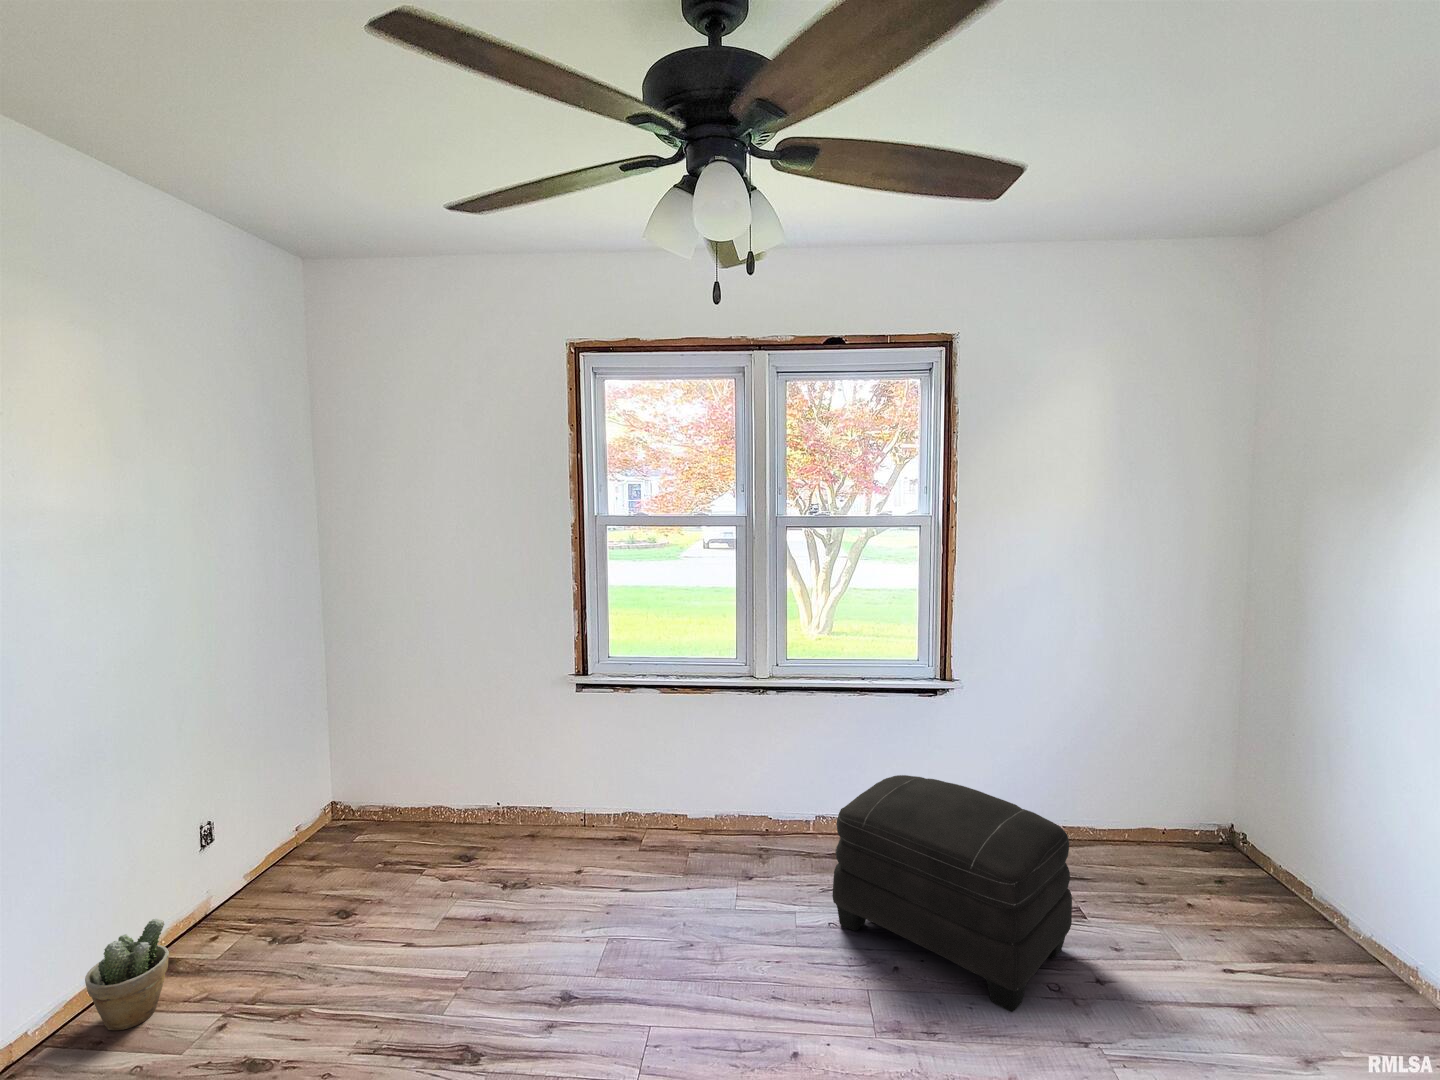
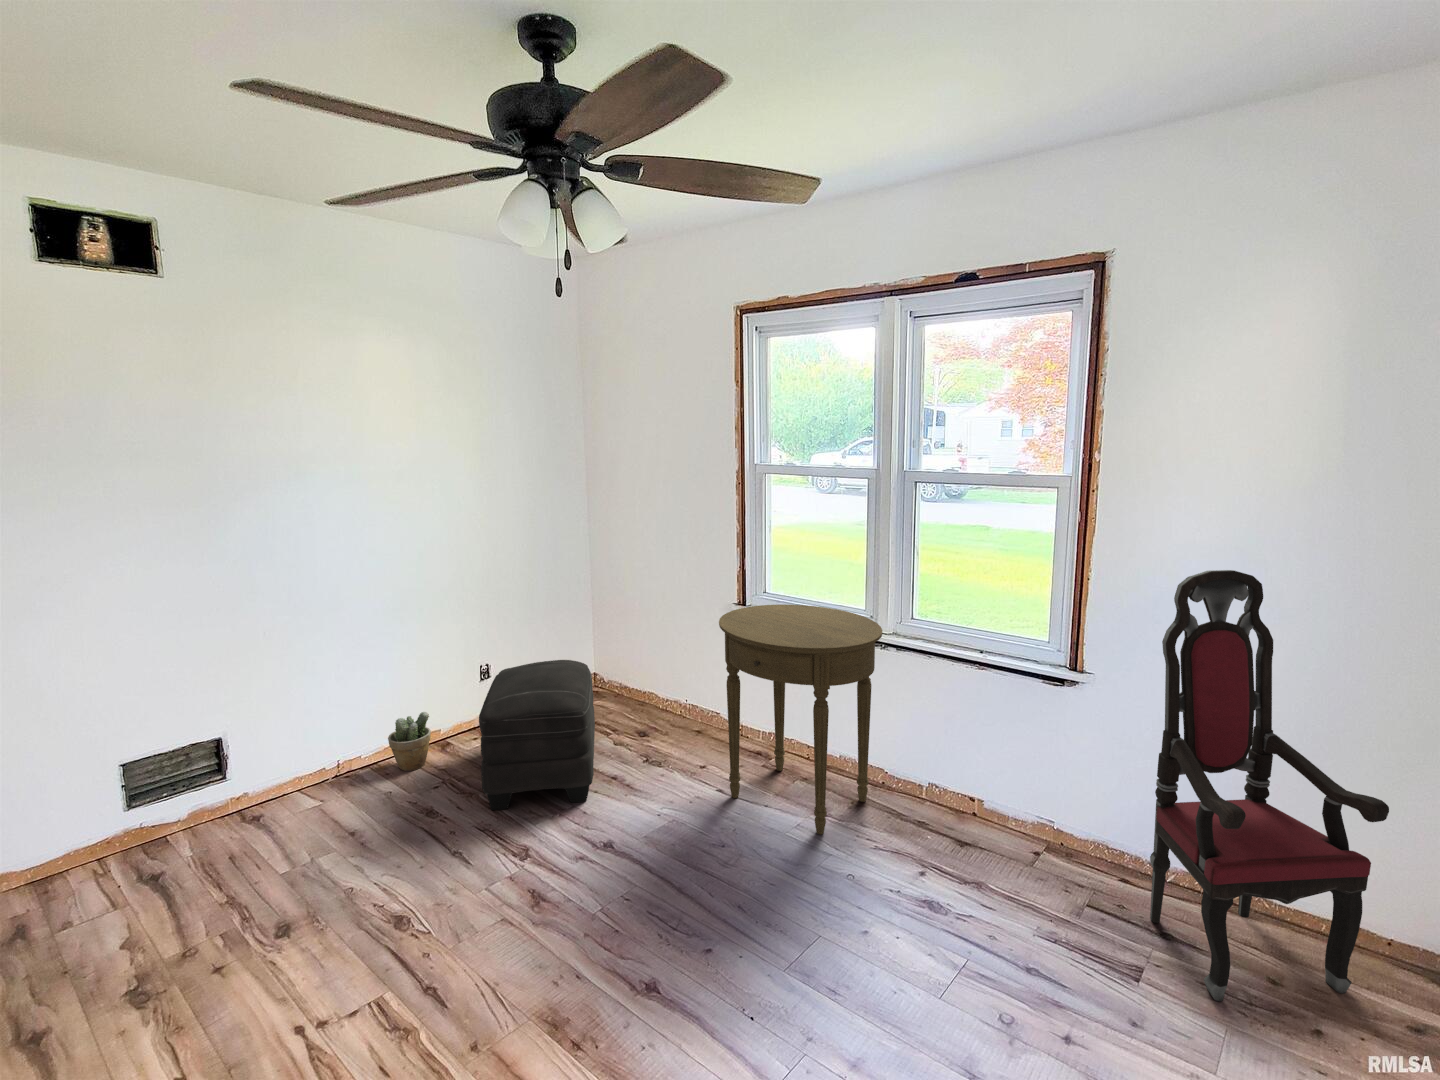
armchair: none [1038,580,1186,910] -> present [1150,570,1389,1001]
side table: none [618,661,799,897] -> present [719,605,882,834]
ottoman: present [833,775,1072,1012] -> present [479,660,595,810]

